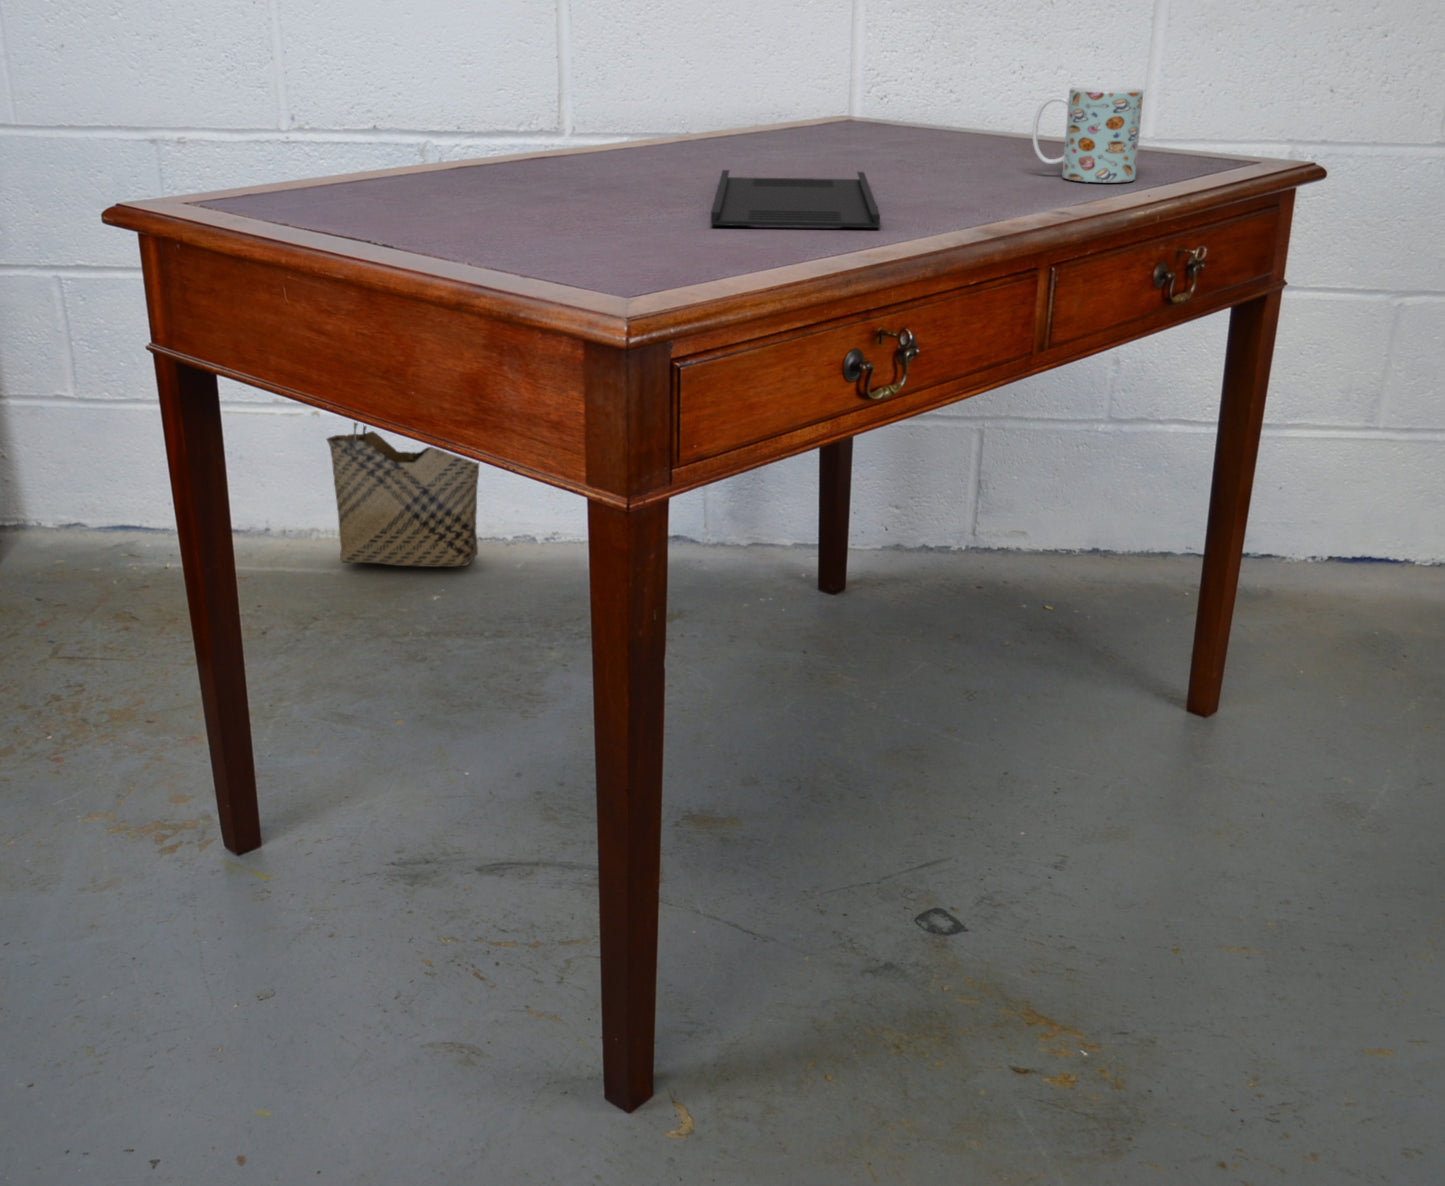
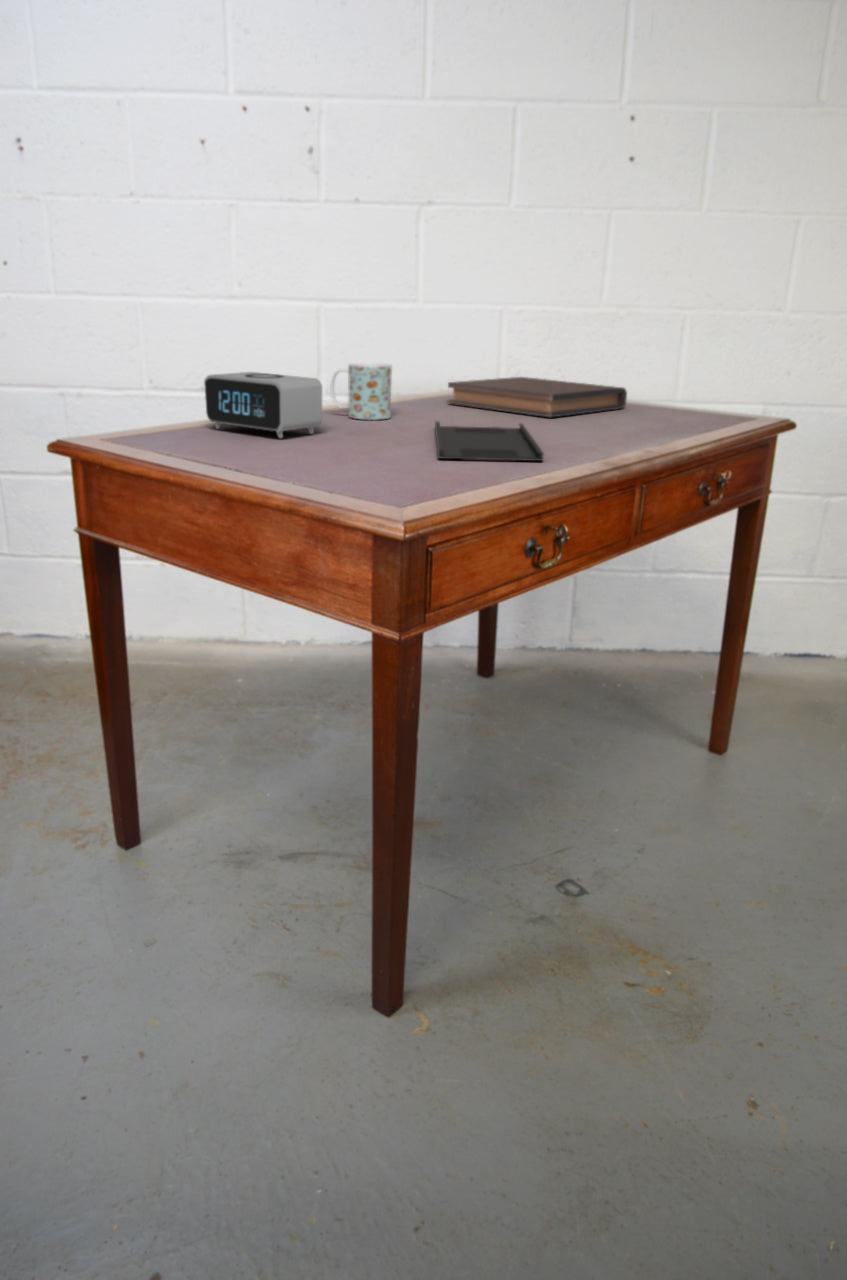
mug: present [1032,87,1143,182] -> present [331,363,392,420]
alarm clock: none [350,92,537,198] -> present [204,372,322,438]
book: none [756,100,1049,163] -> present [448,377,627,417]
woven basket: present [327,423,479,567] -> none [171,530,269,660]

